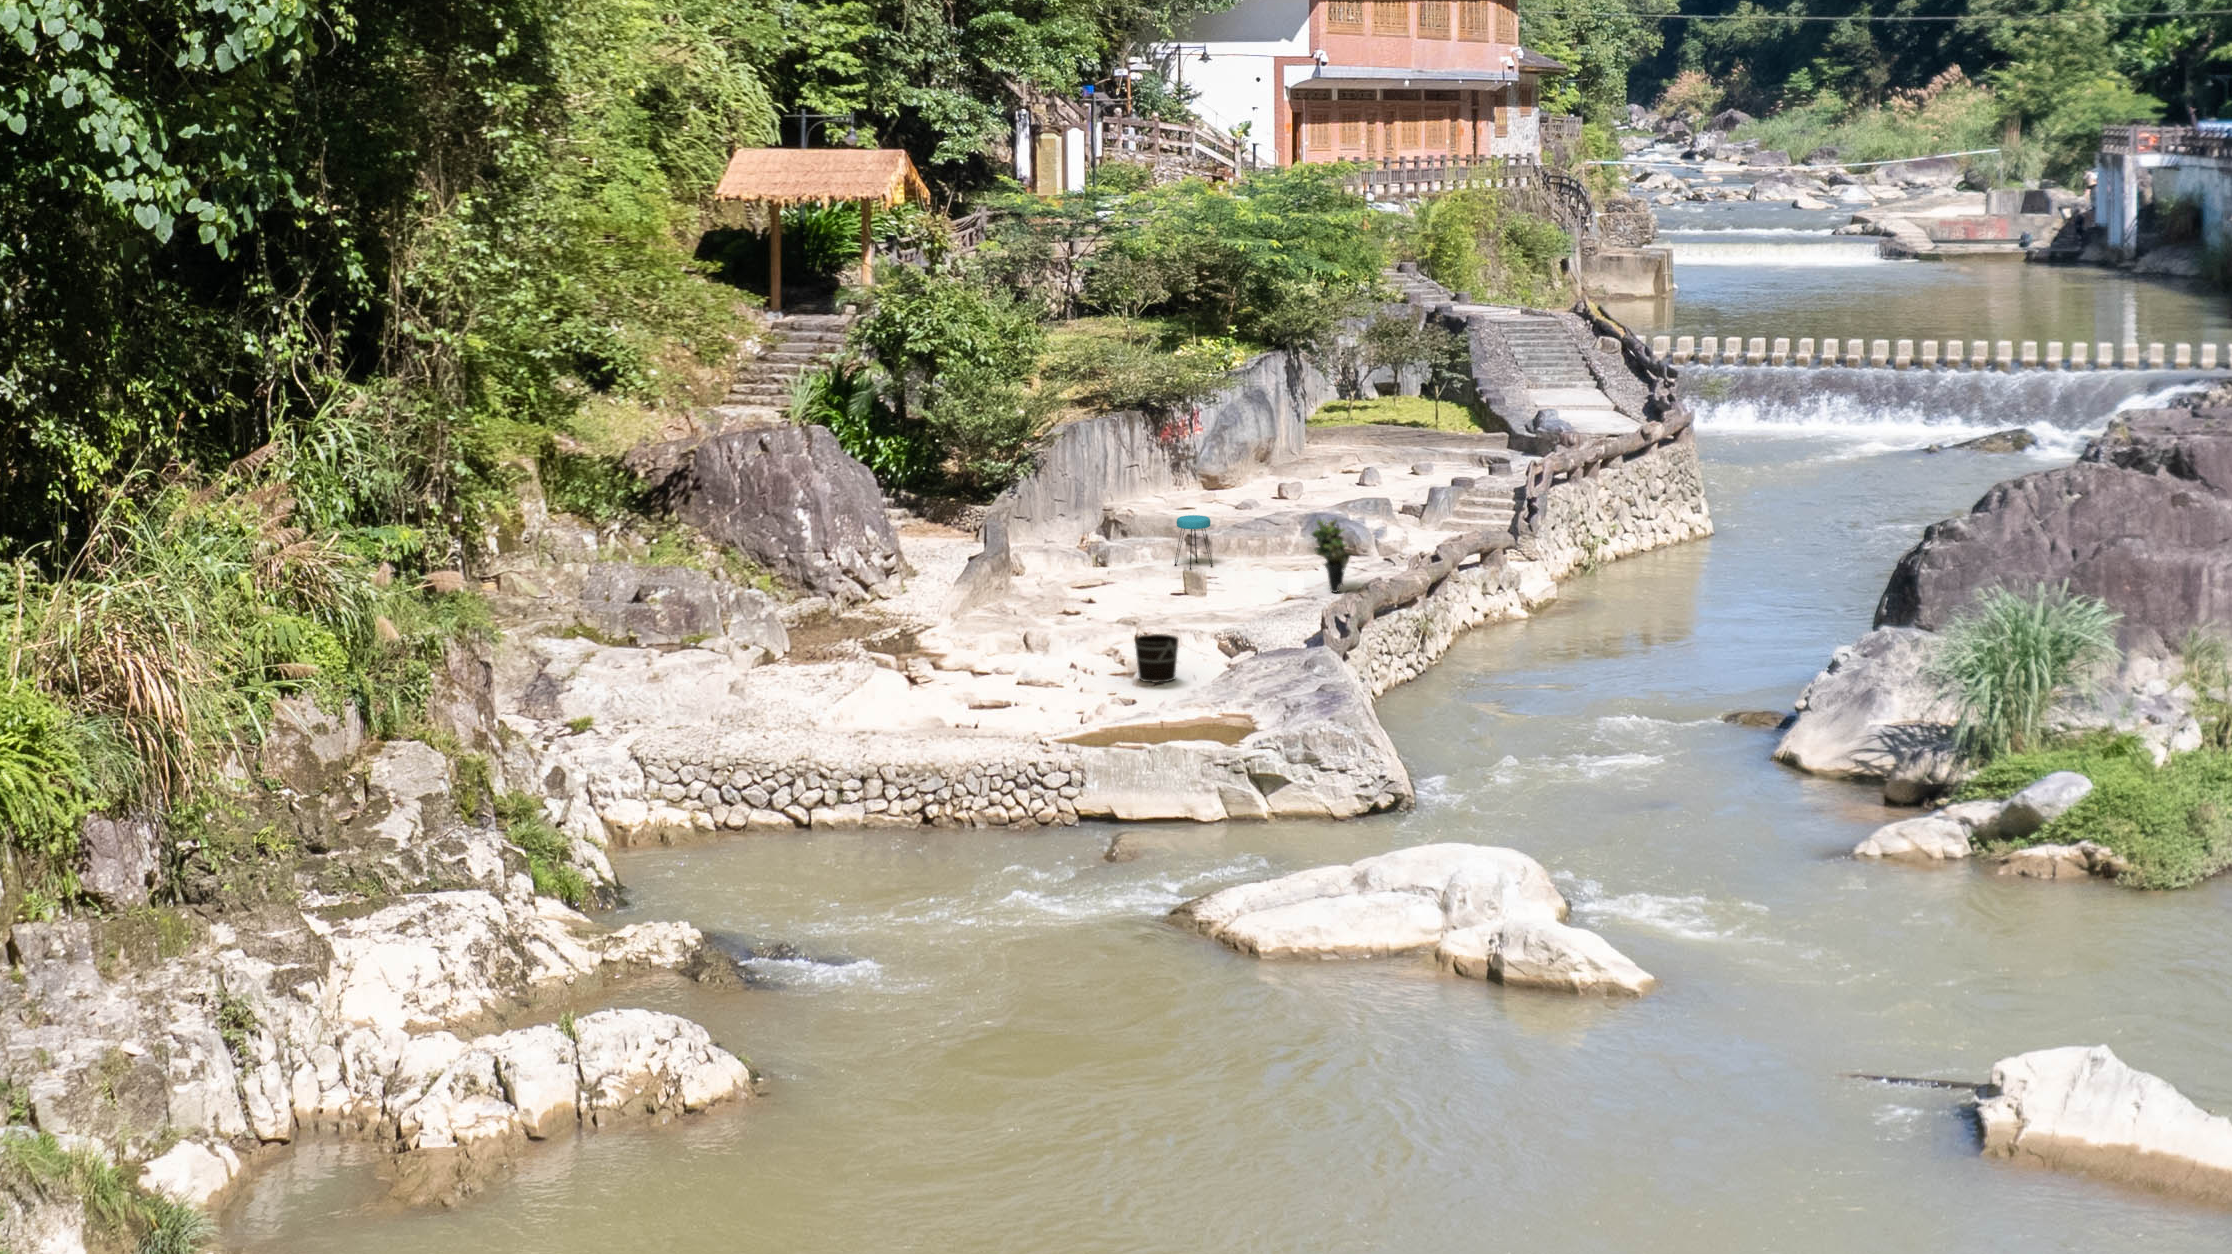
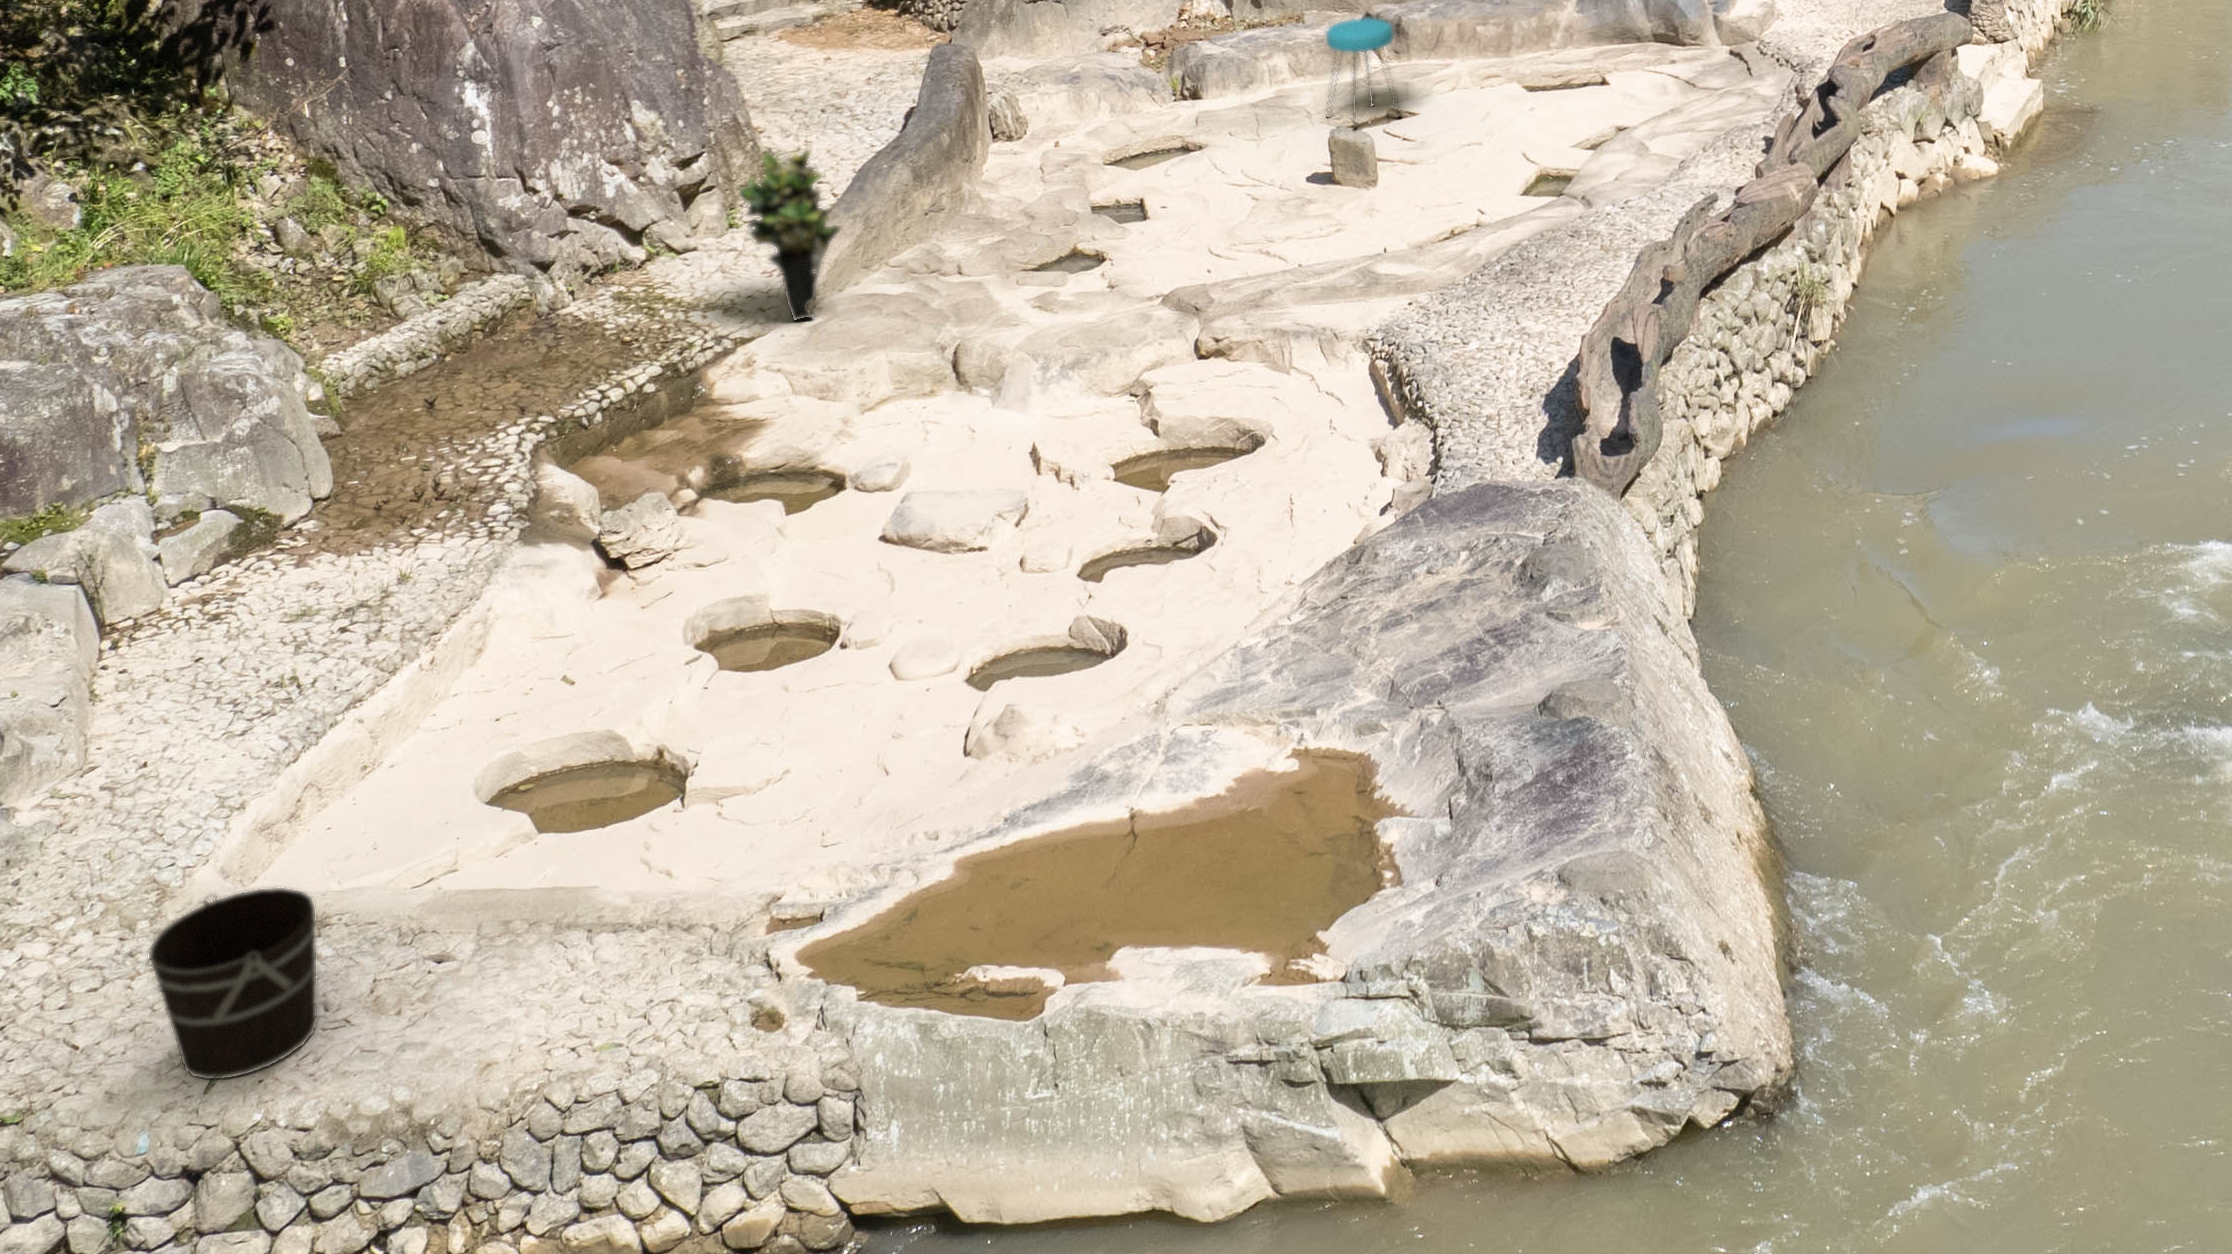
potted plant: present [1310,520,1351,593] -> present [739,149,840,321]
bucket: present [1135,634,1178,683] -> present [147,888,317,1079]

